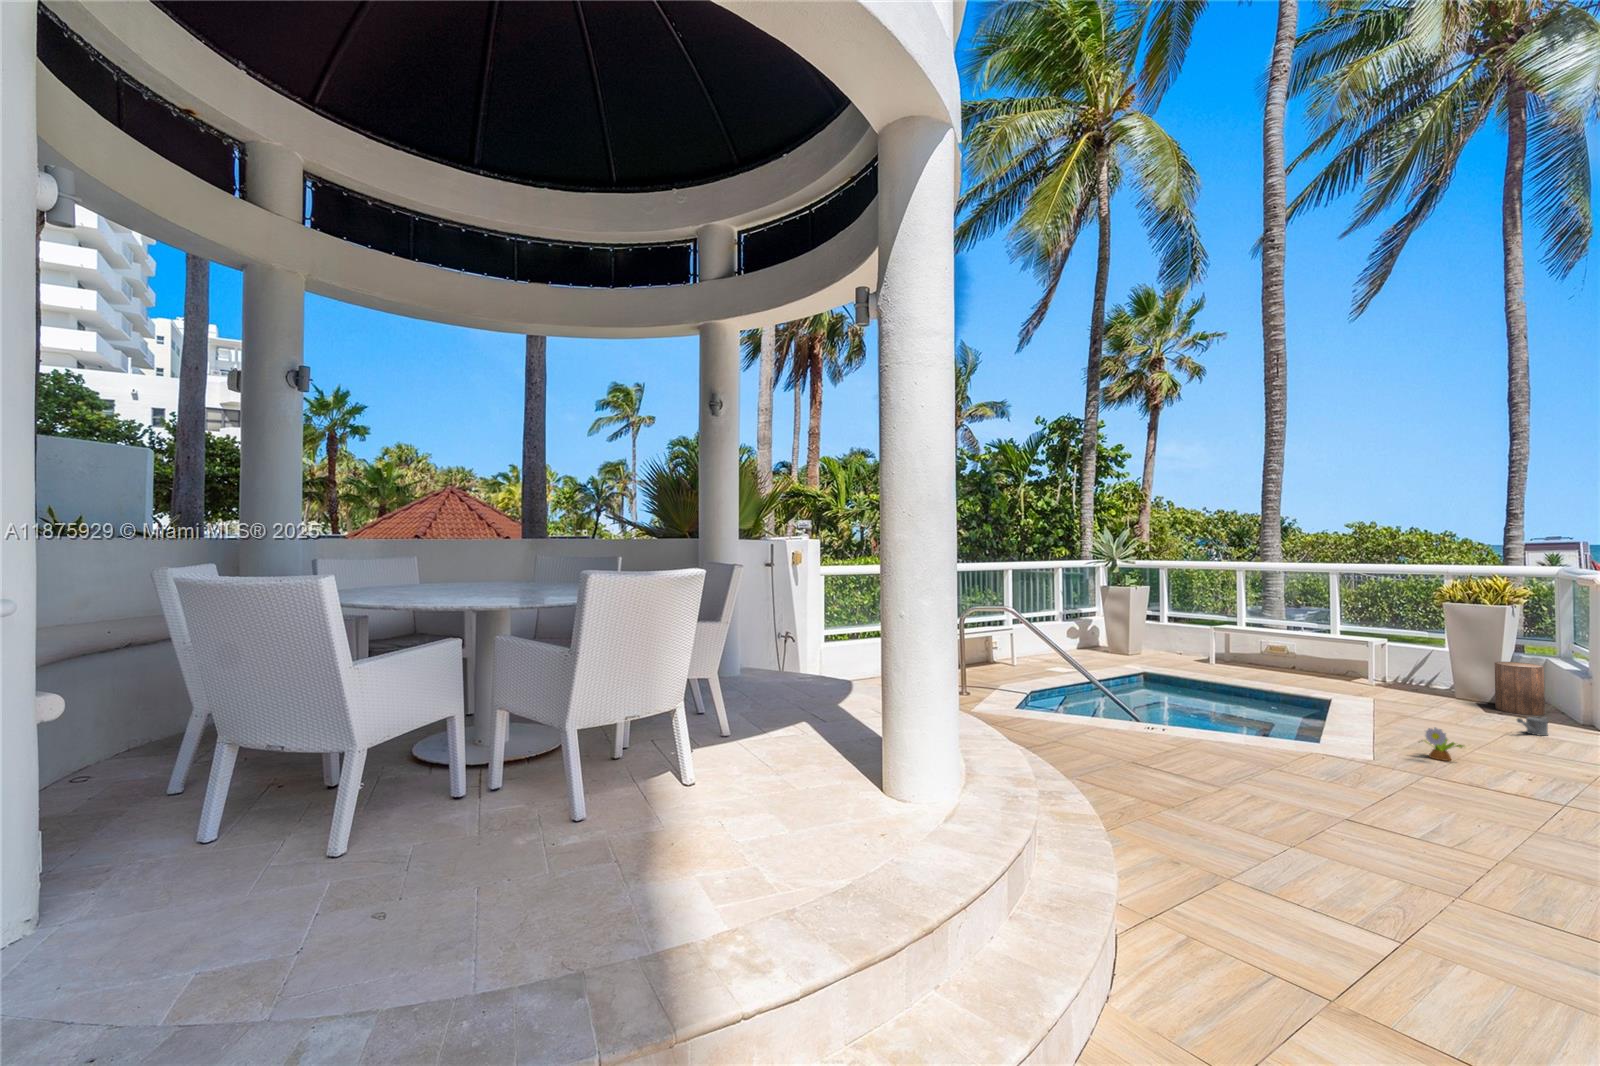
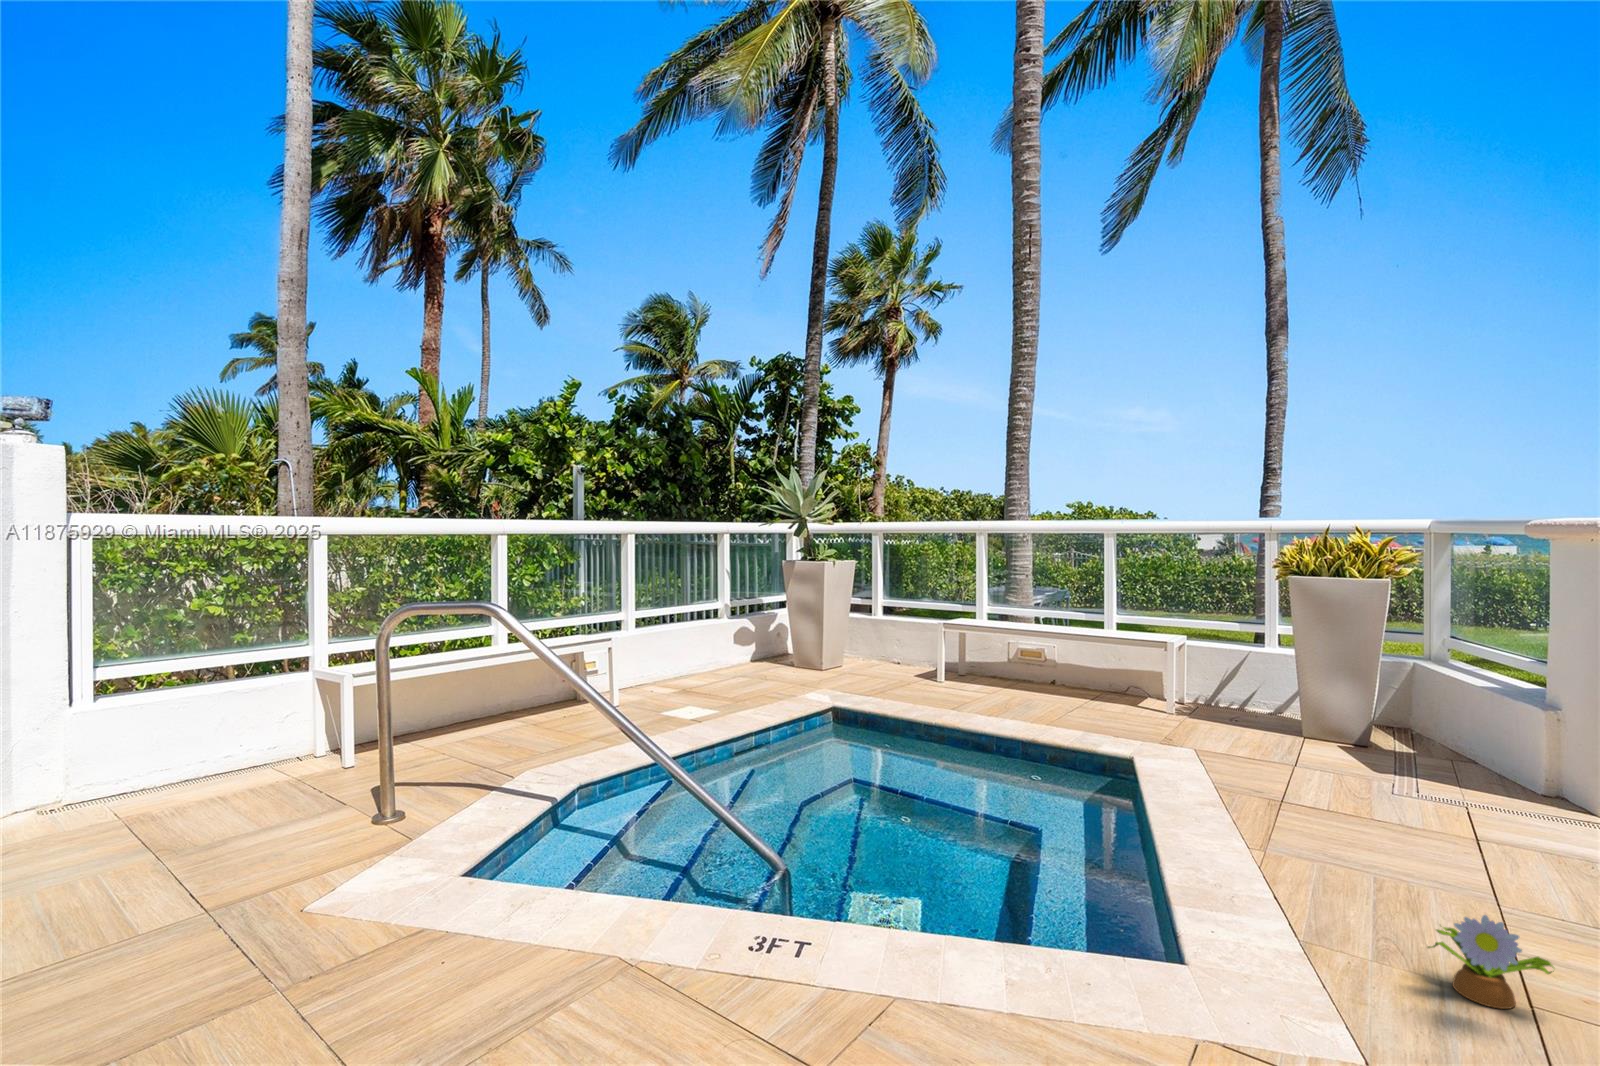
stool: present [1495,662,1545,715] -> none [1377,674,1455,771]
watering can: present [1517,717,1548,736] -> none [1497,797,1541,841]

